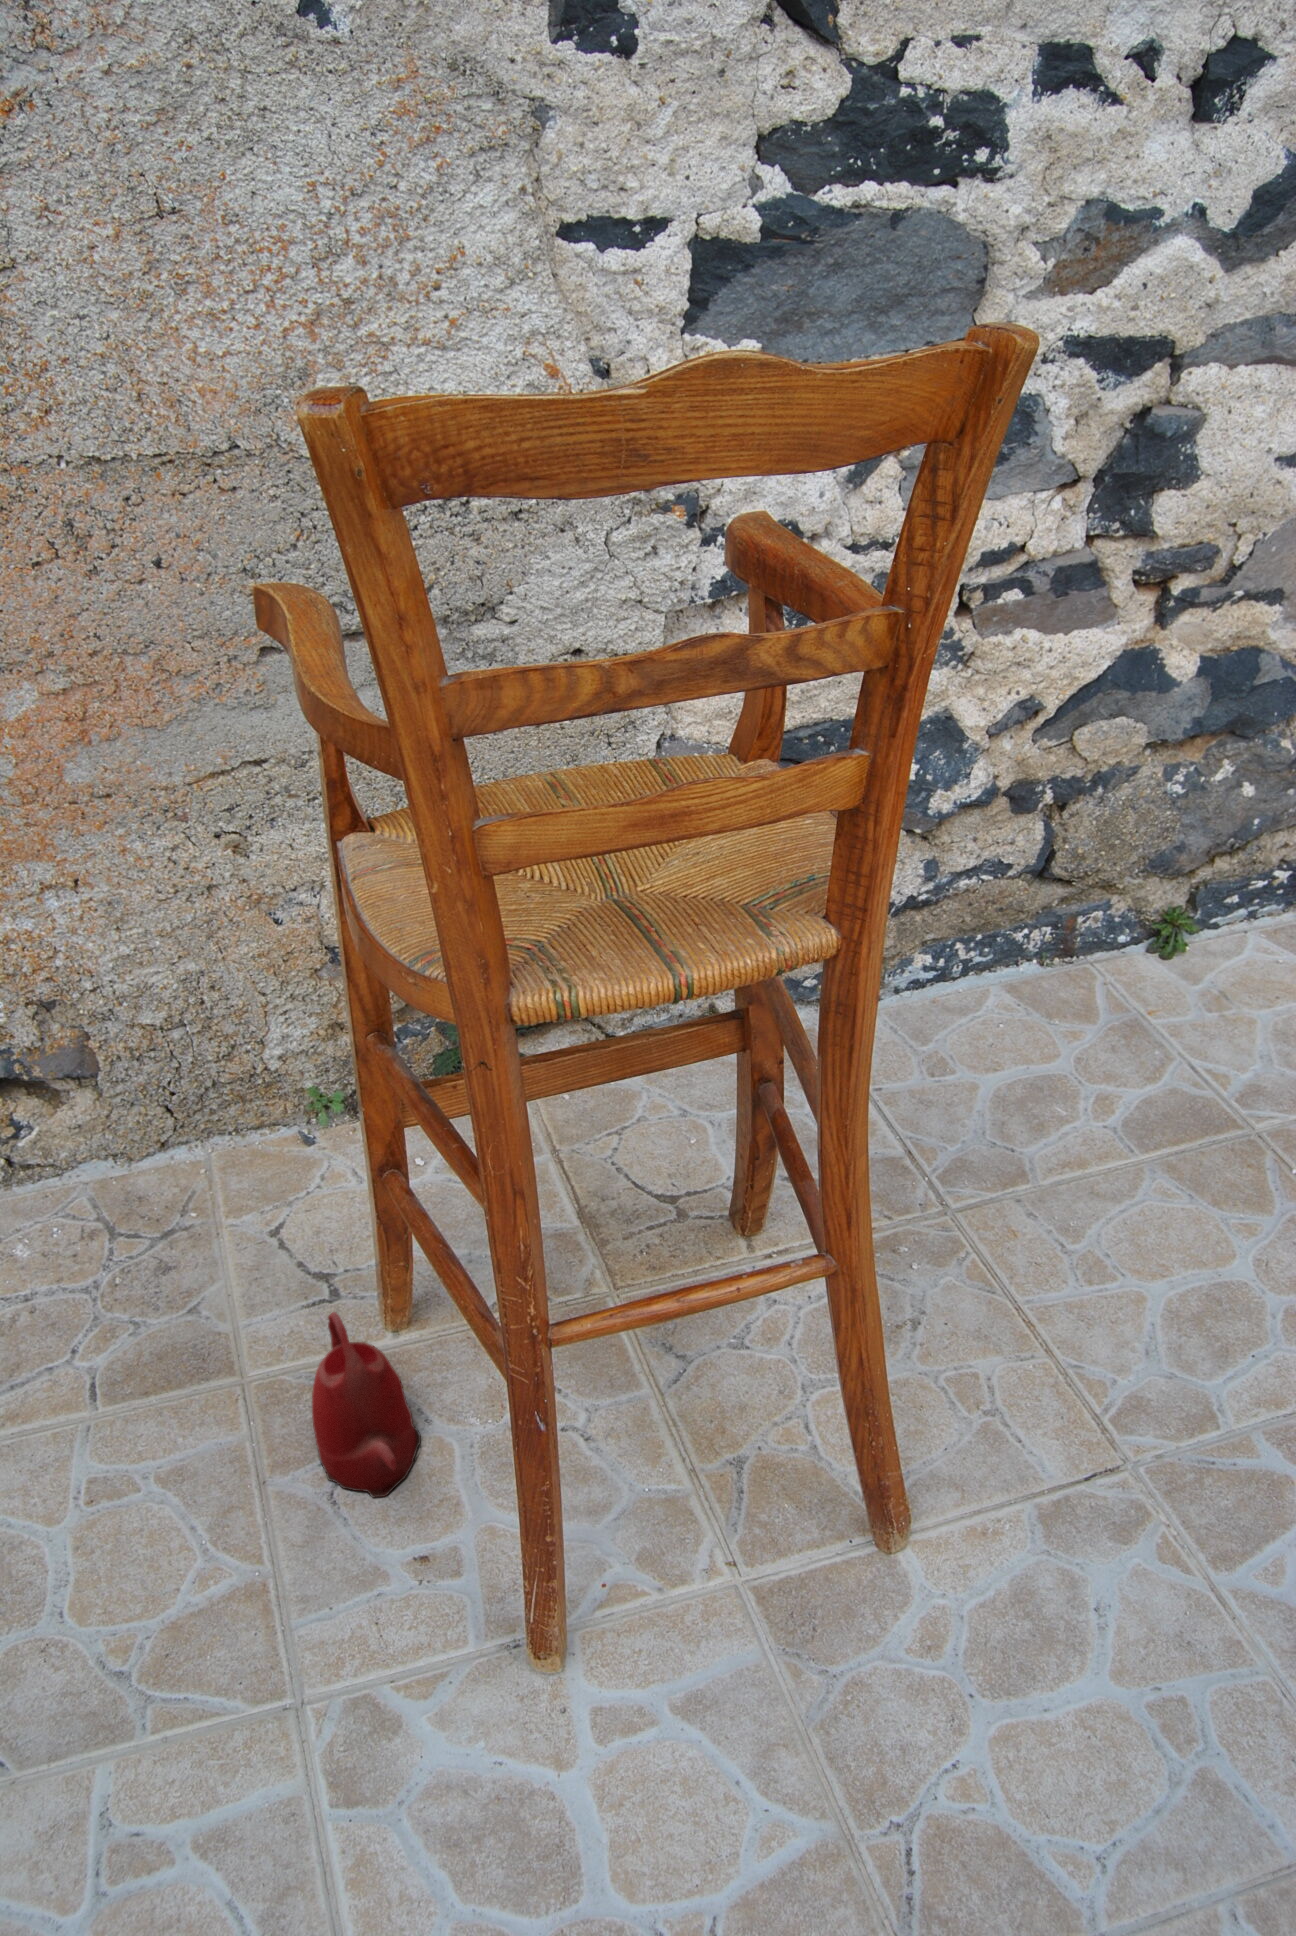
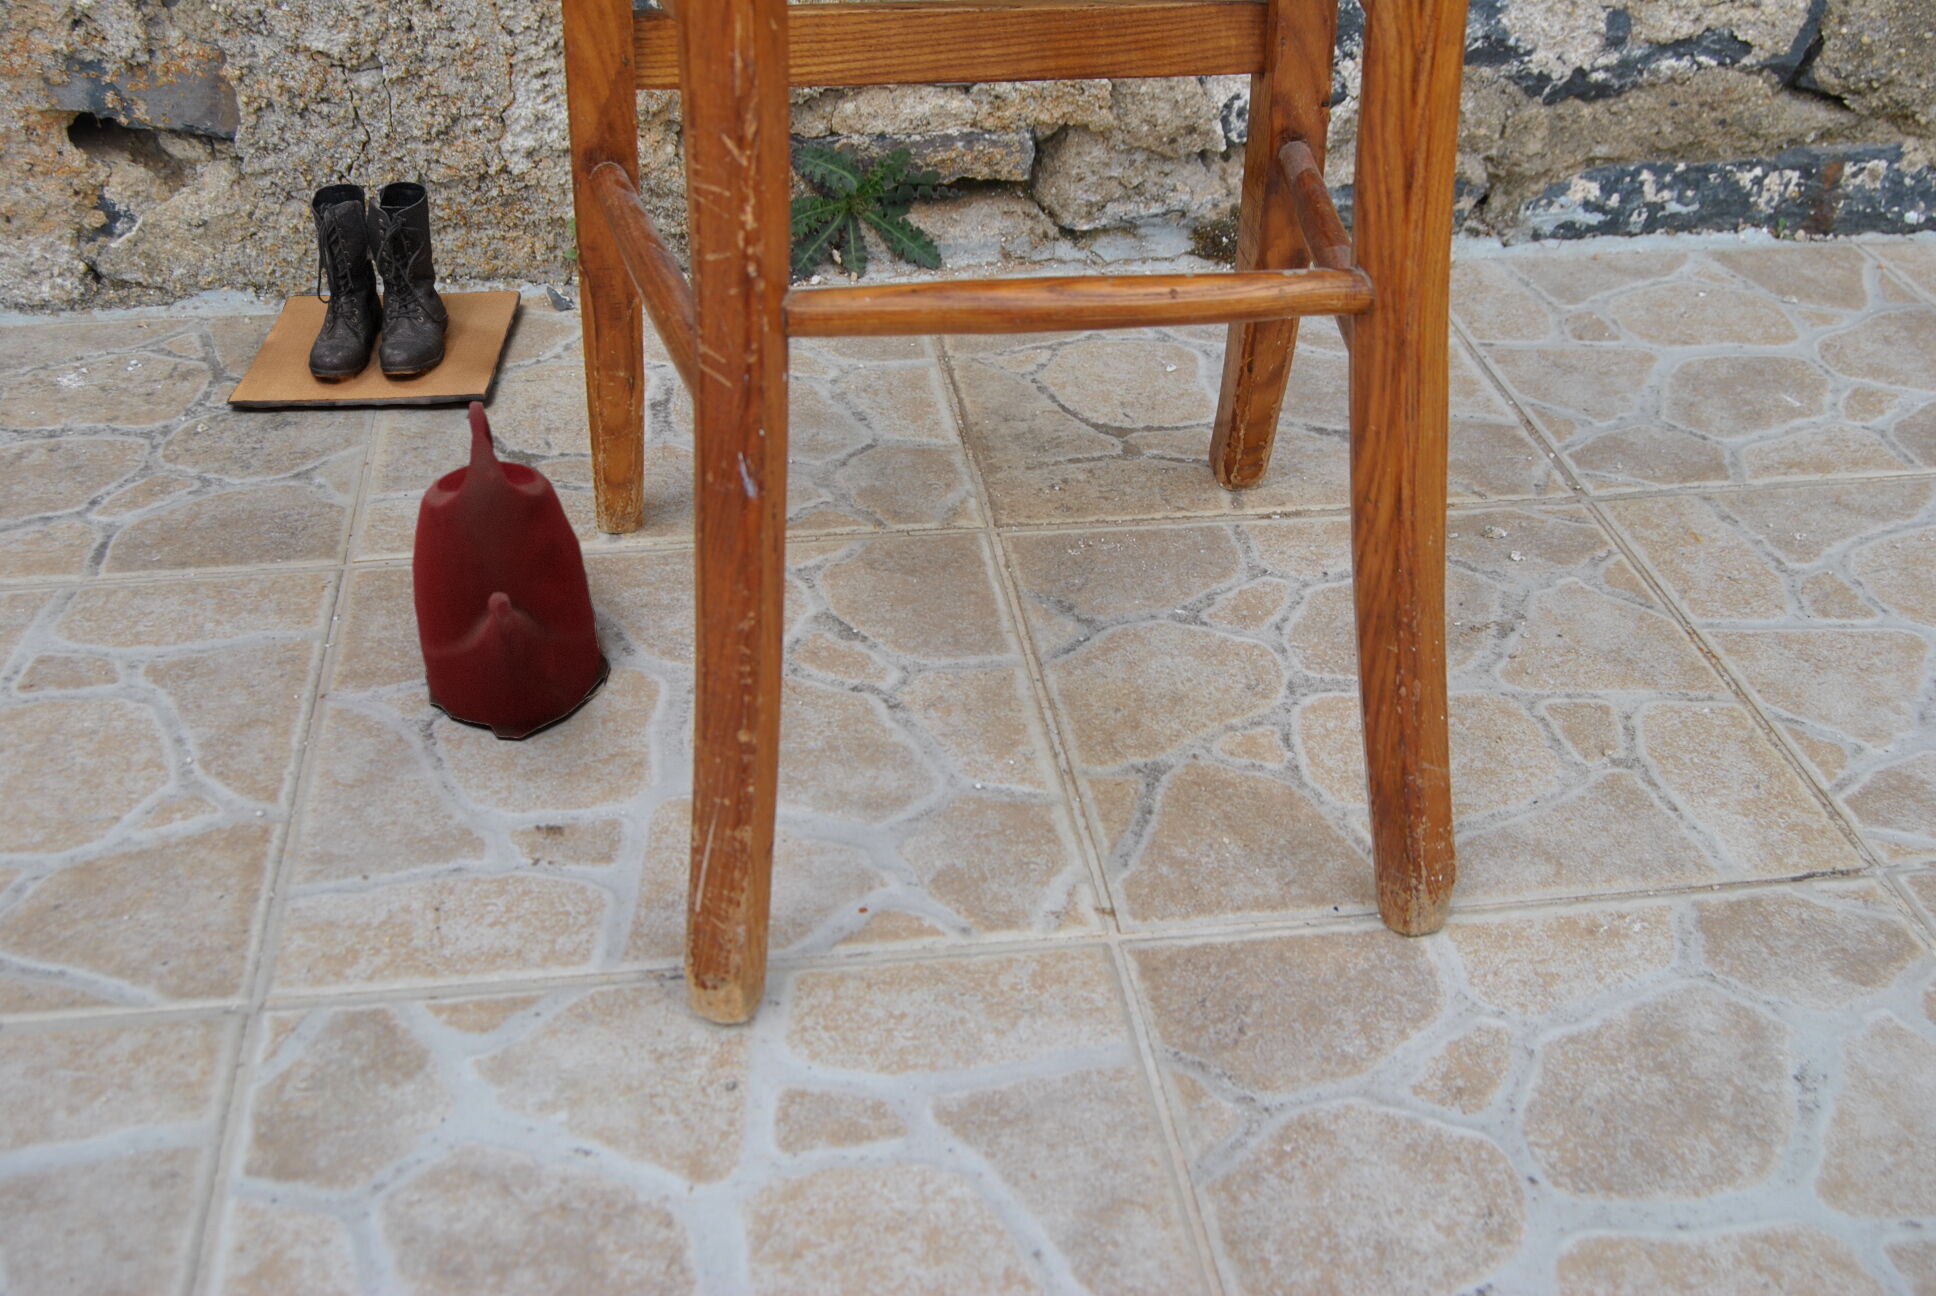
boots: none [133,1103,292,1267] -> present [227,181,521,408]

